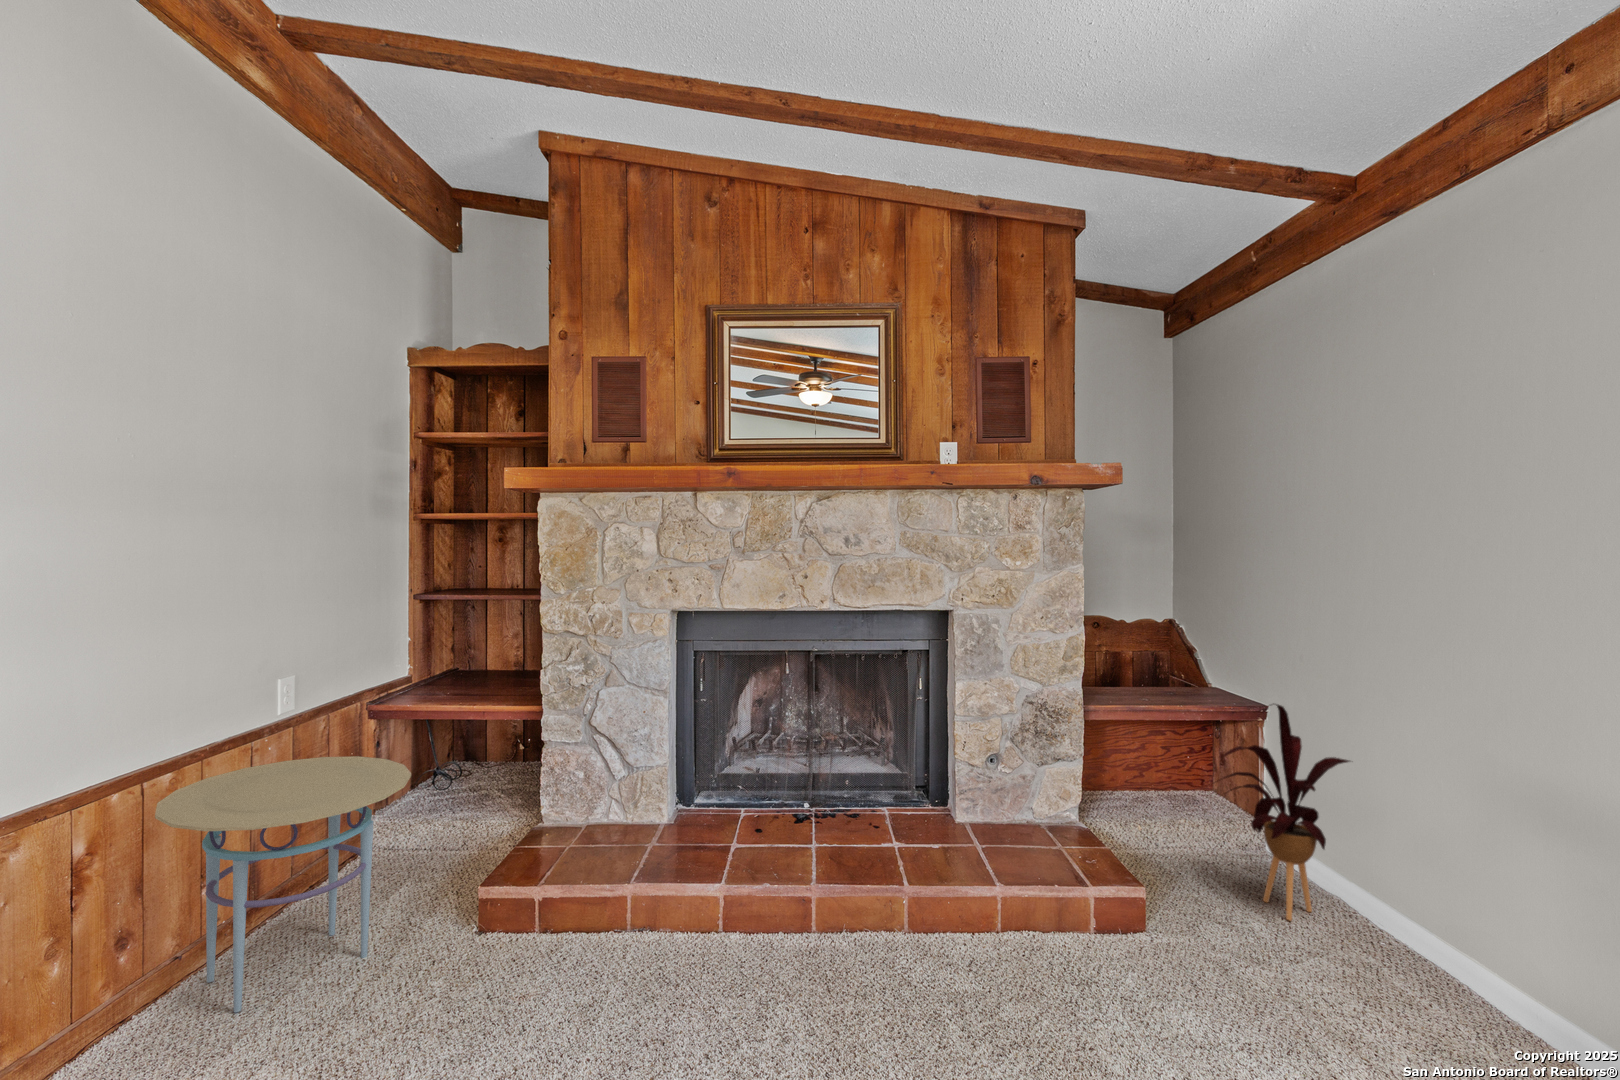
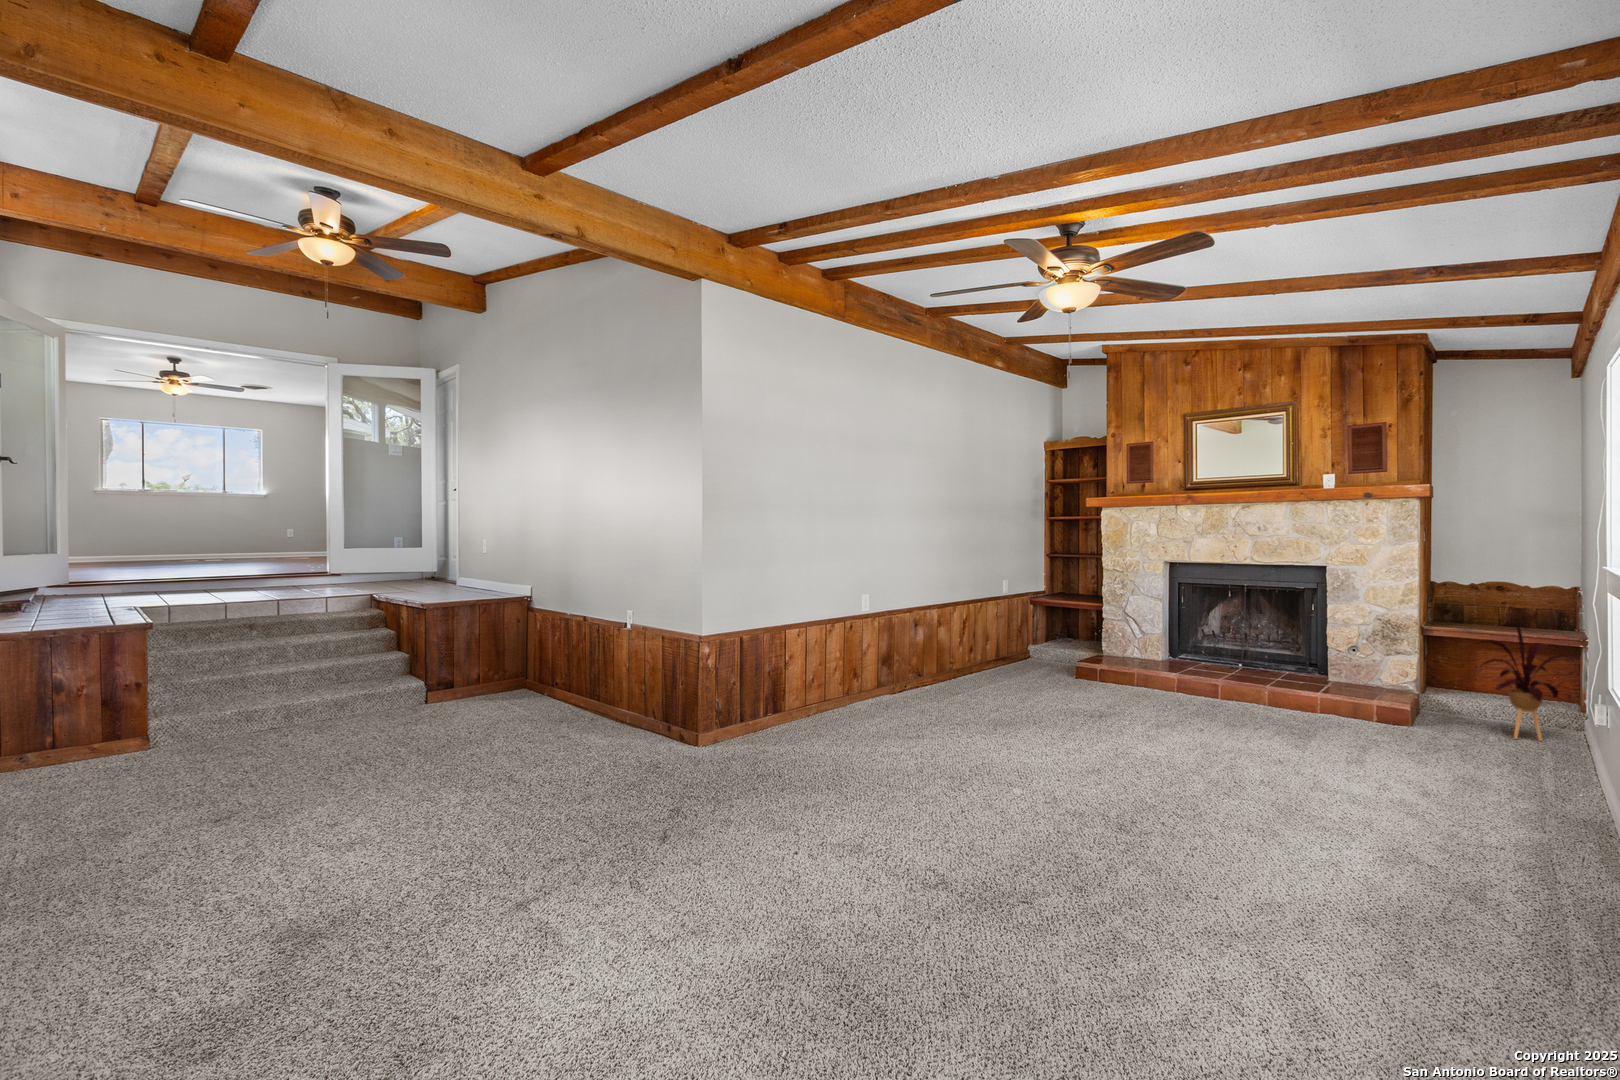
side table: present [155,756,411,1012] -> none [977,610,1052,680]

